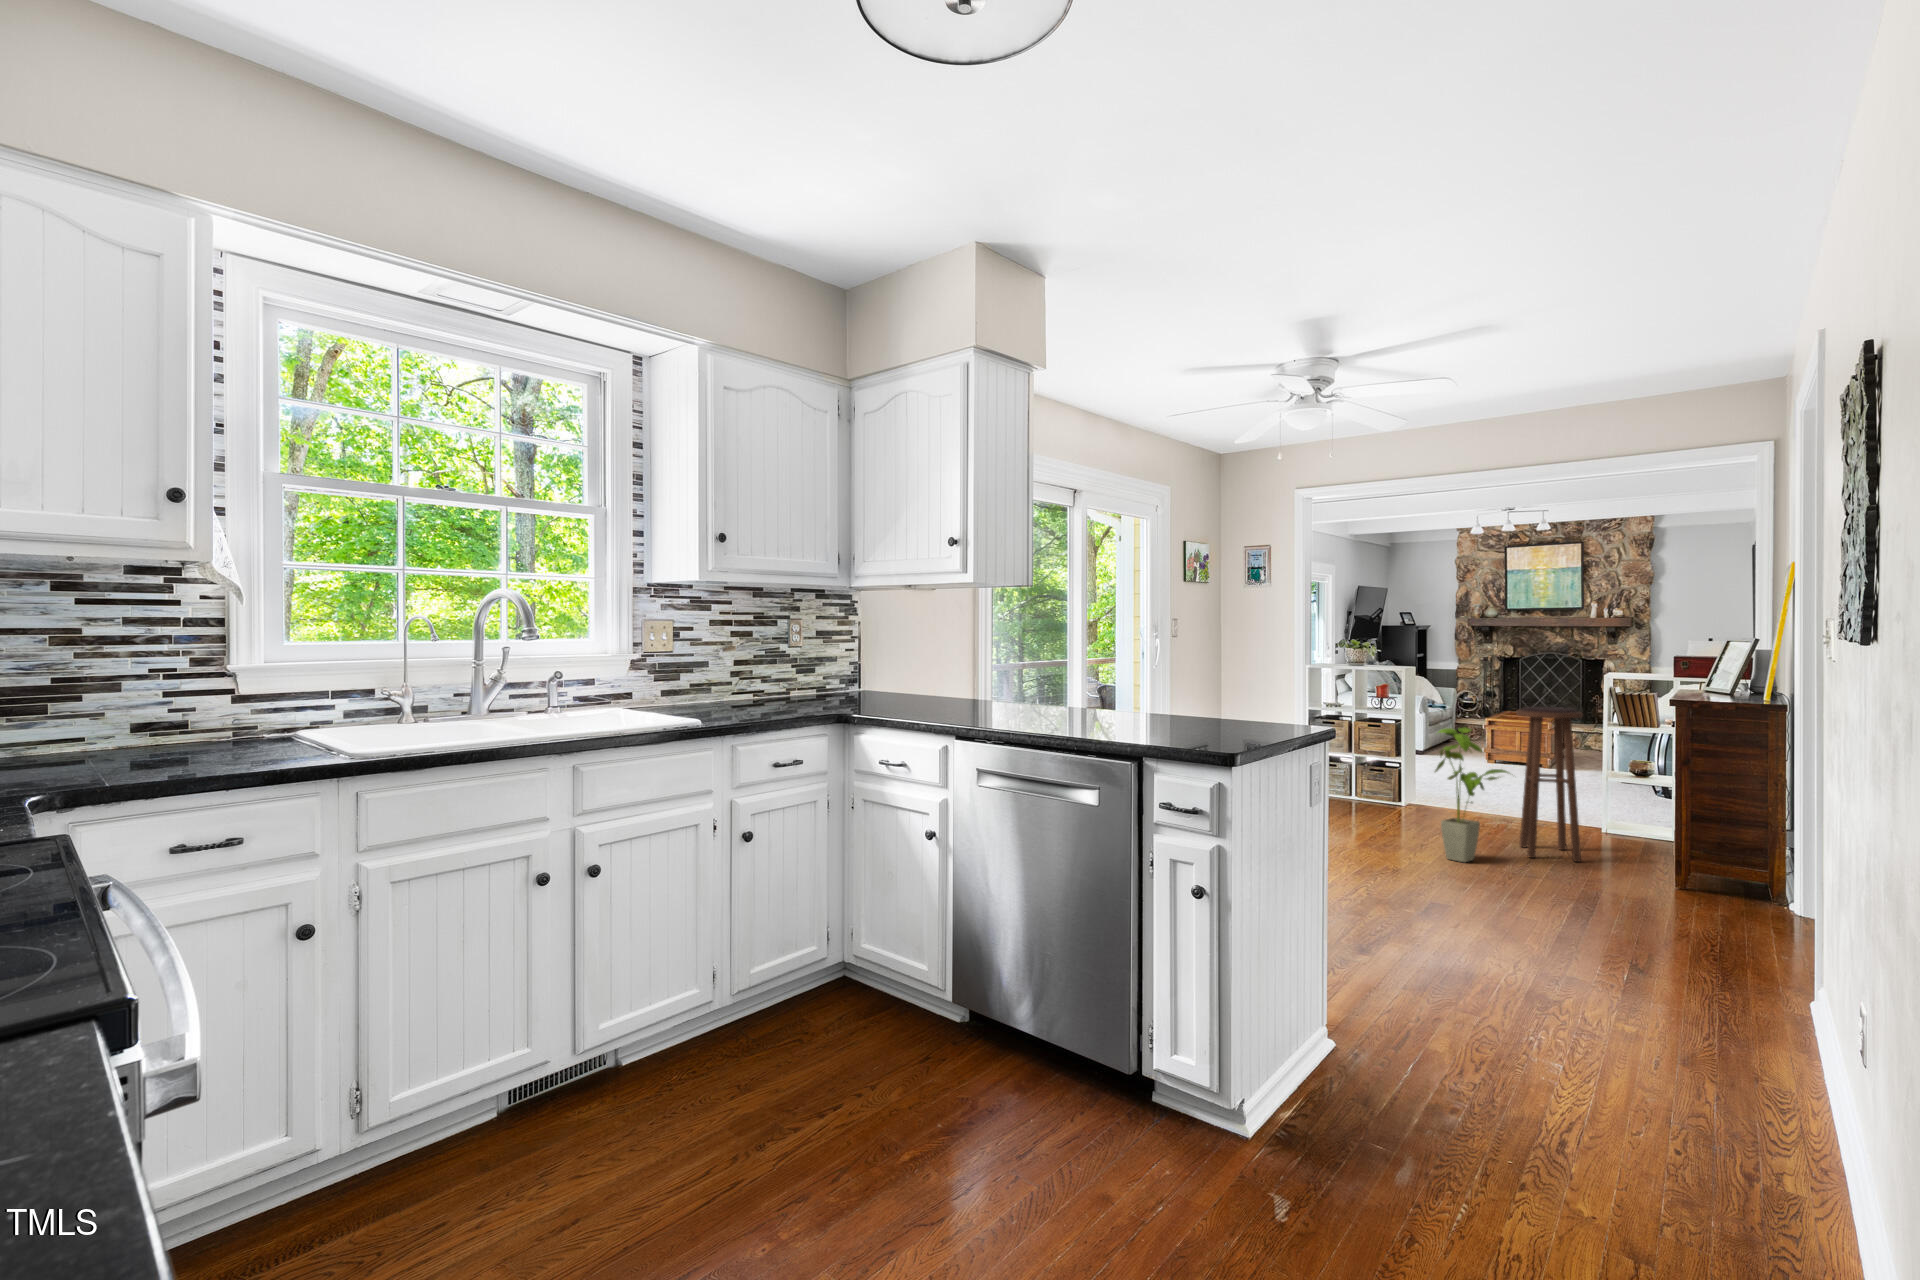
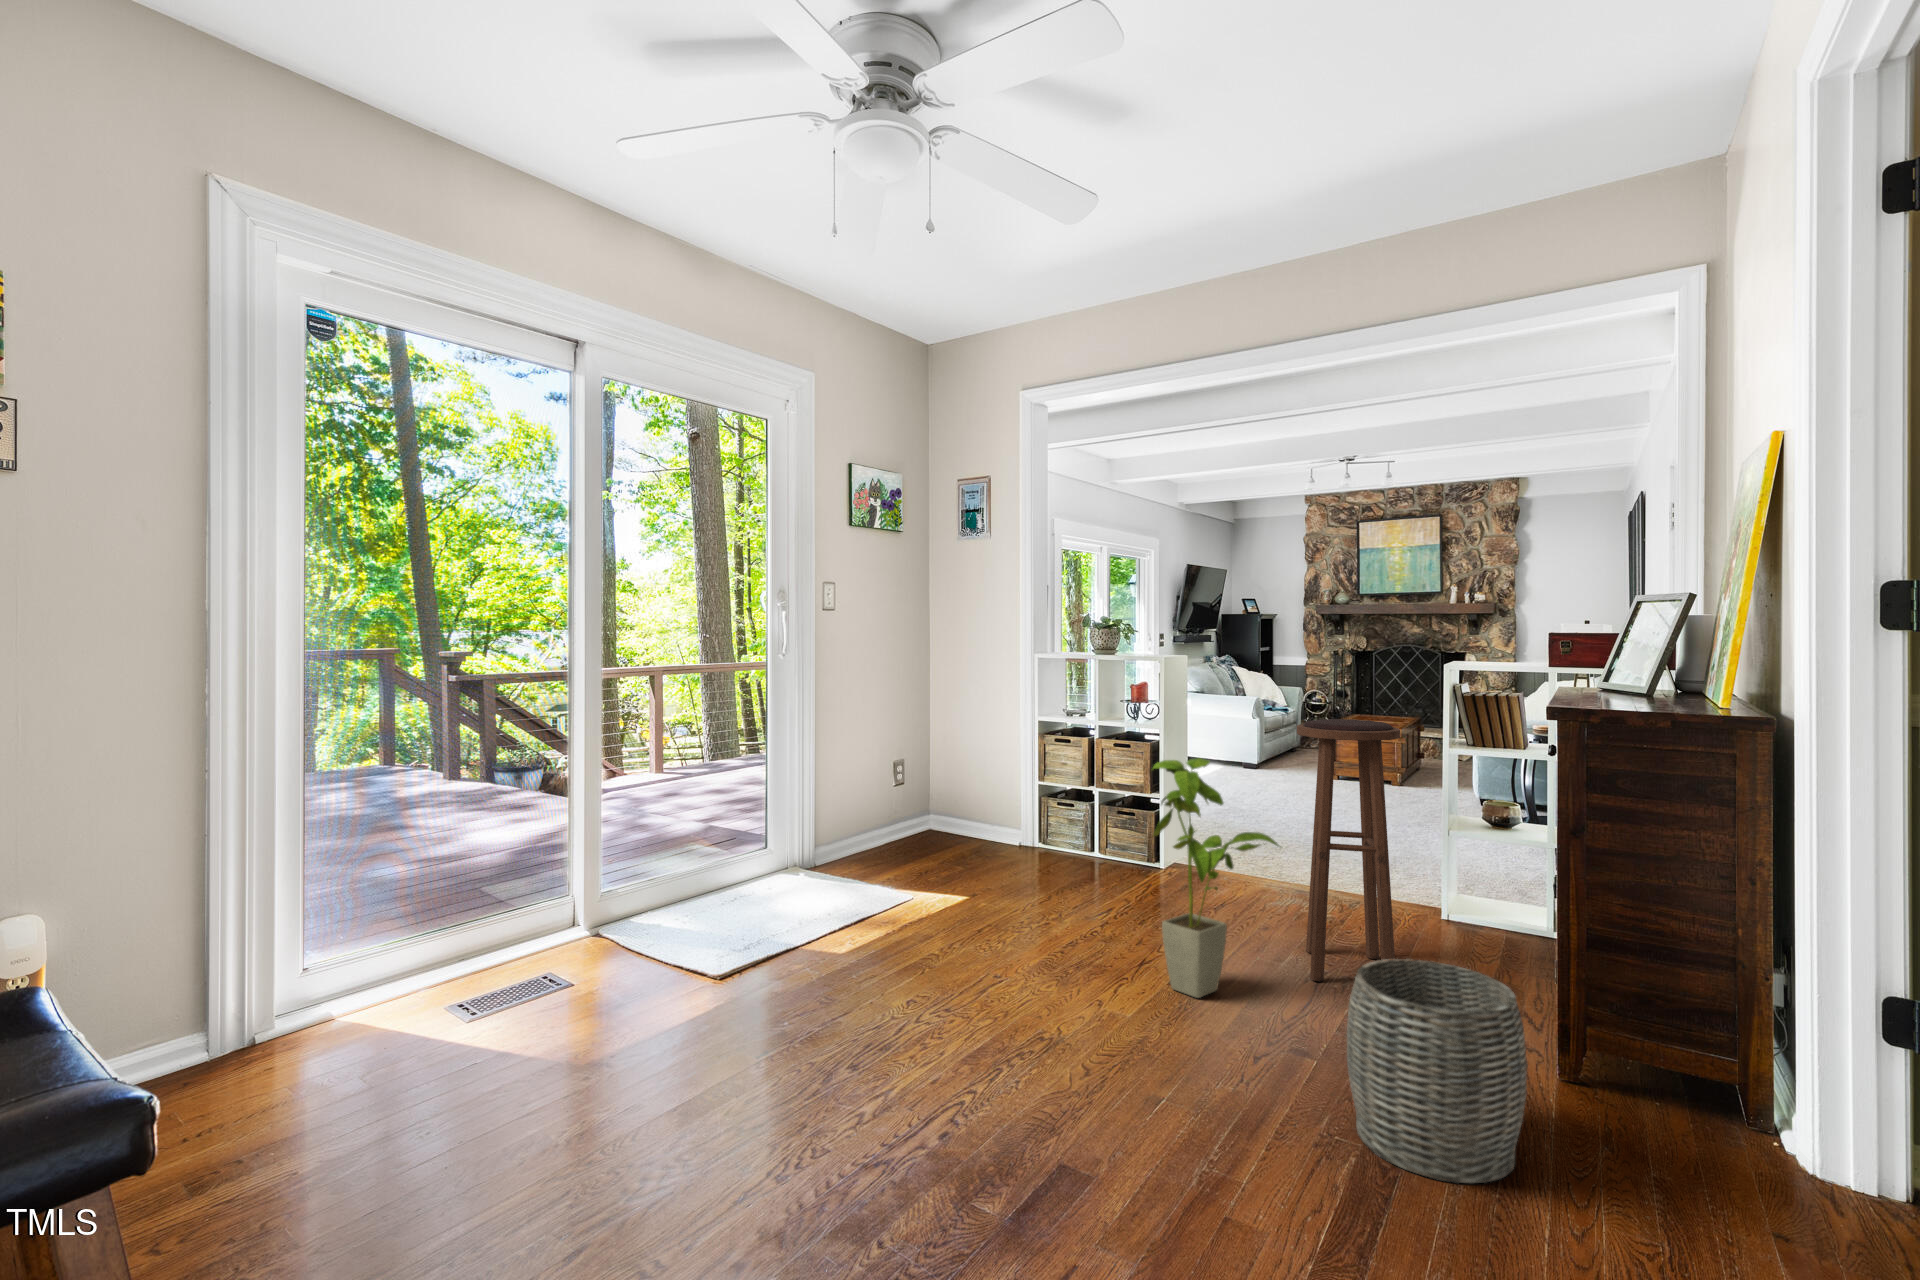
woven basket: none [1568,824,1661,917] -> present [1347,959,1527,1183]

